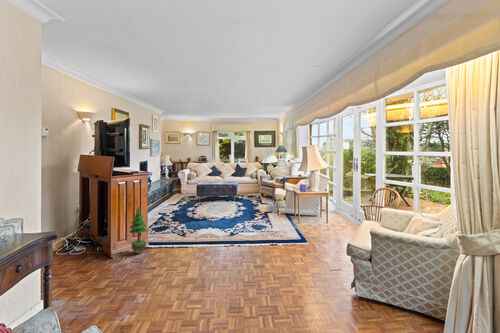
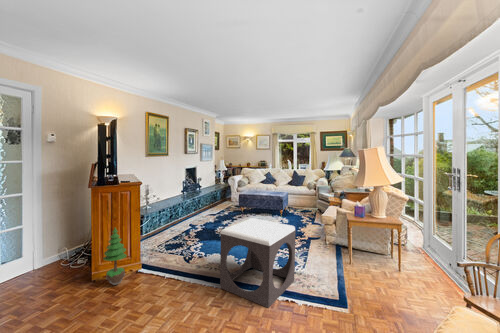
footstool: none [223,195,270,249] -> present [220,218,296,308]

